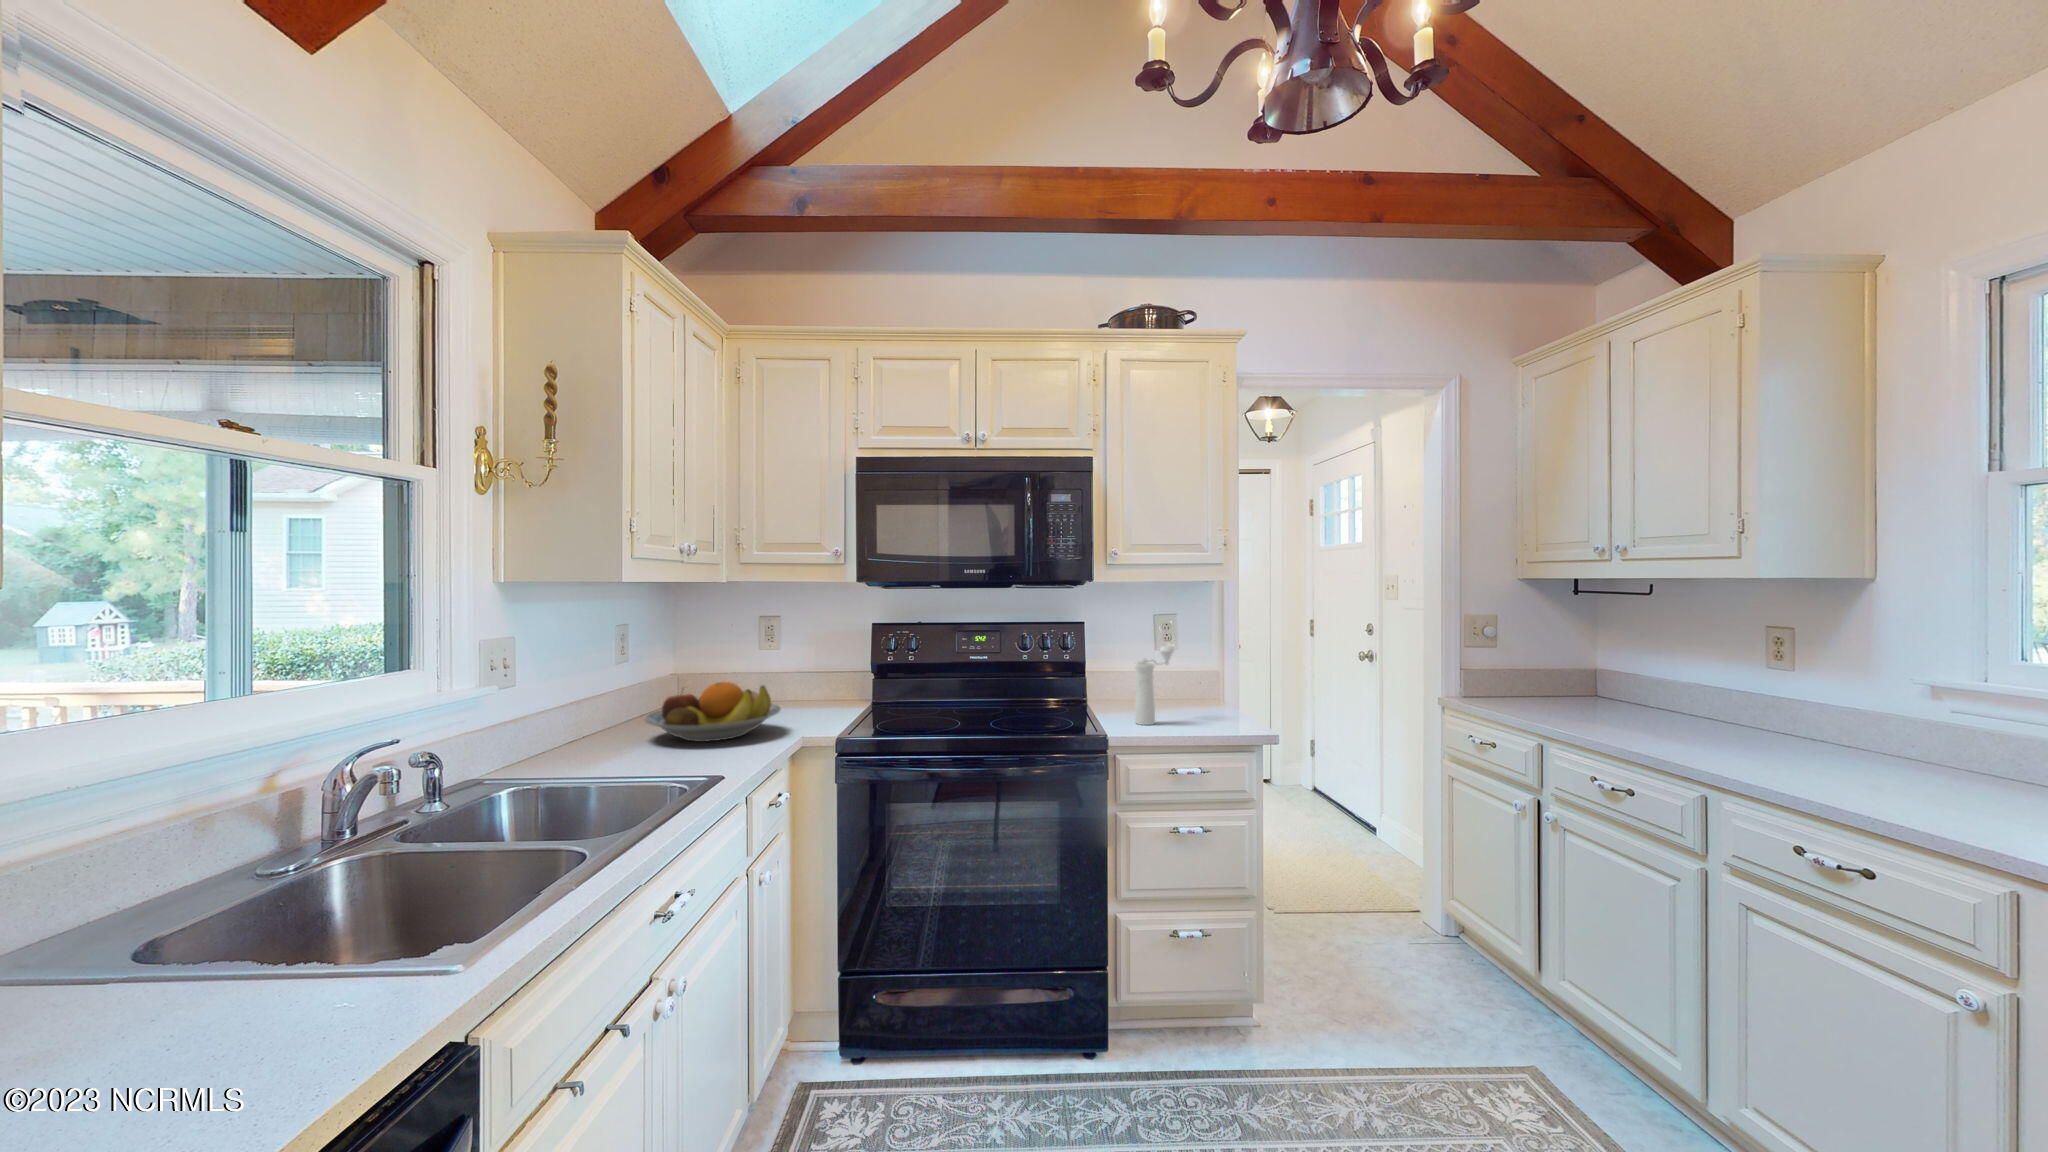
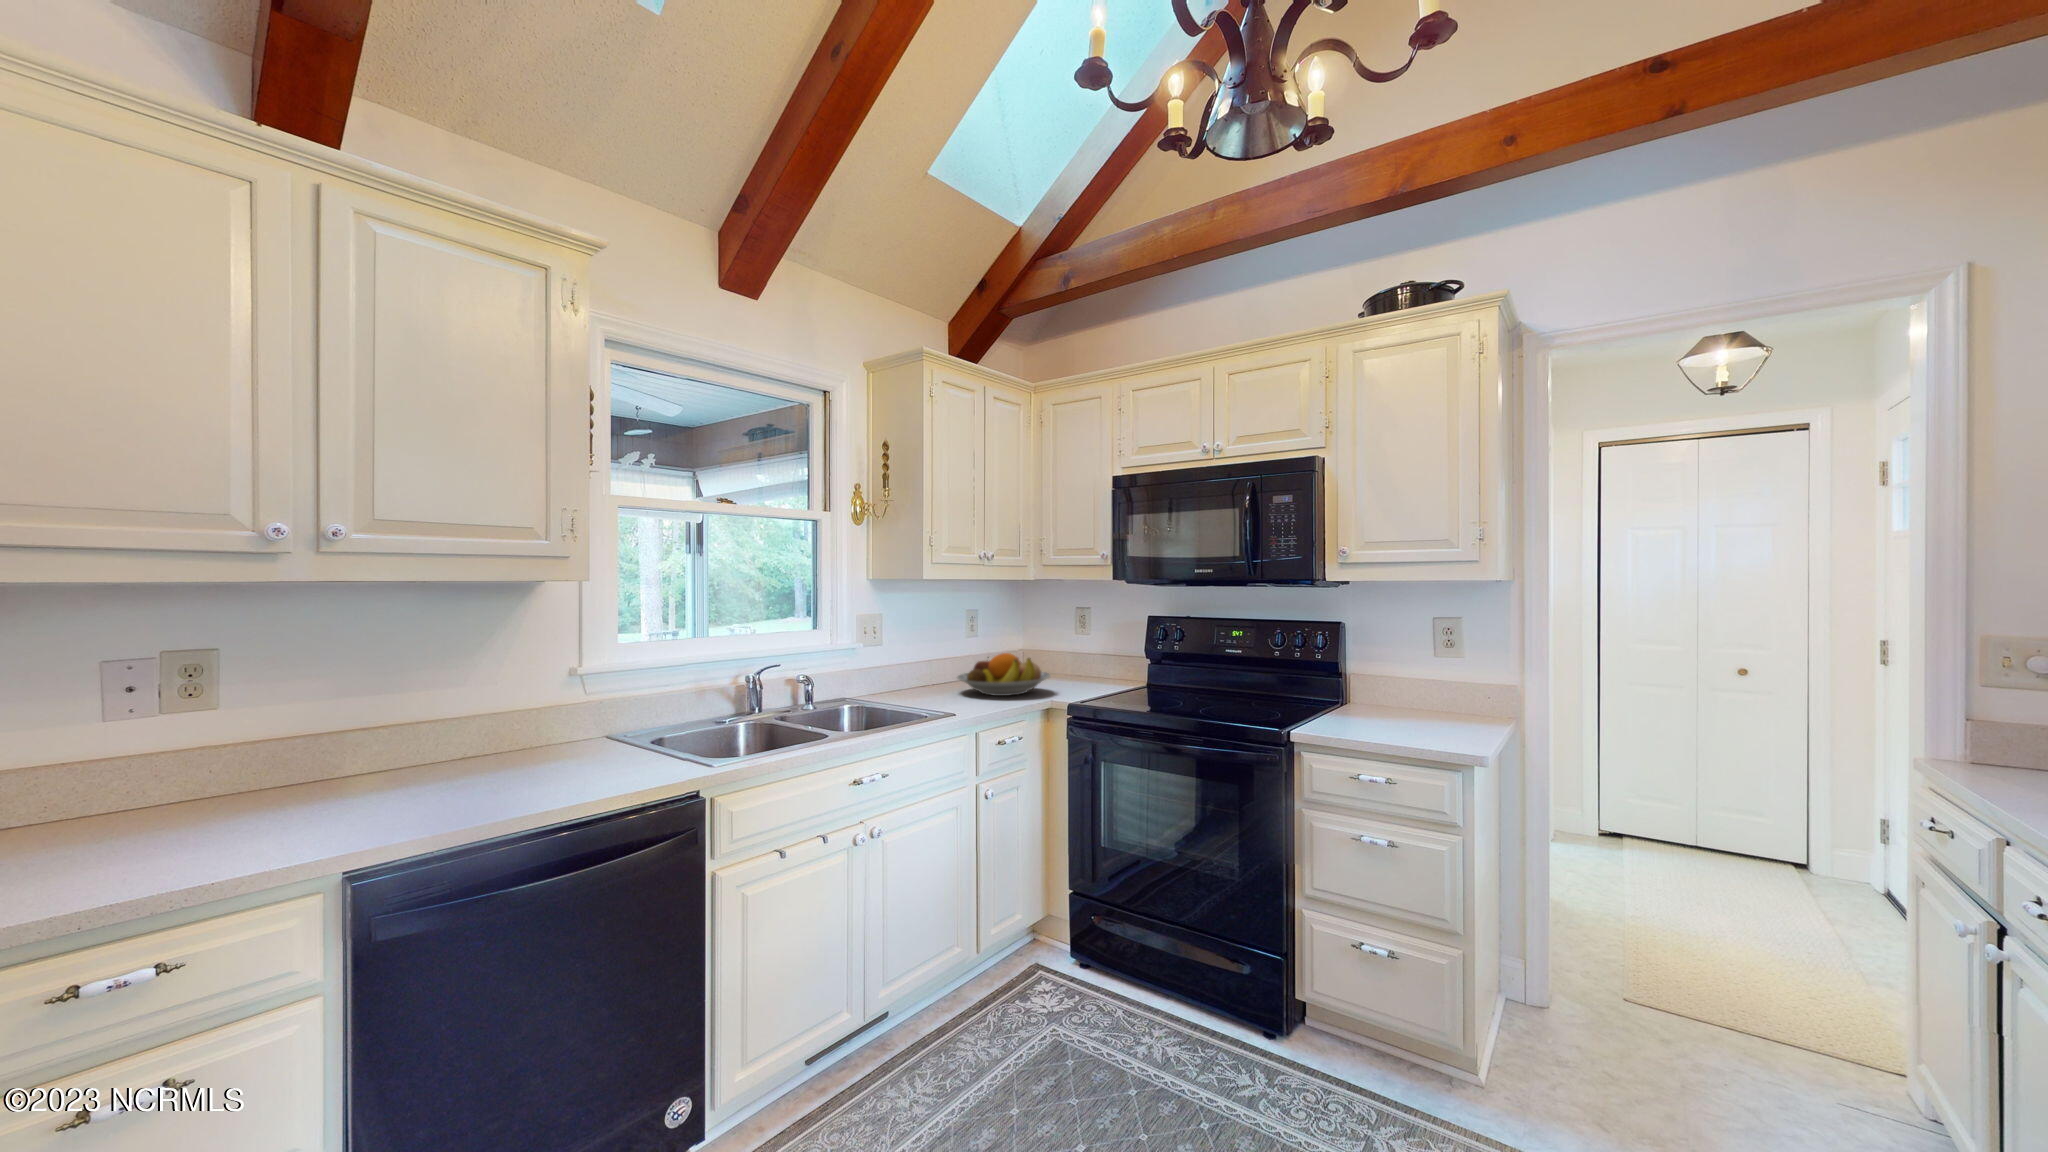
pepper mill: present [1135,646,1174,725] -> none [1348,648,1406,728]

